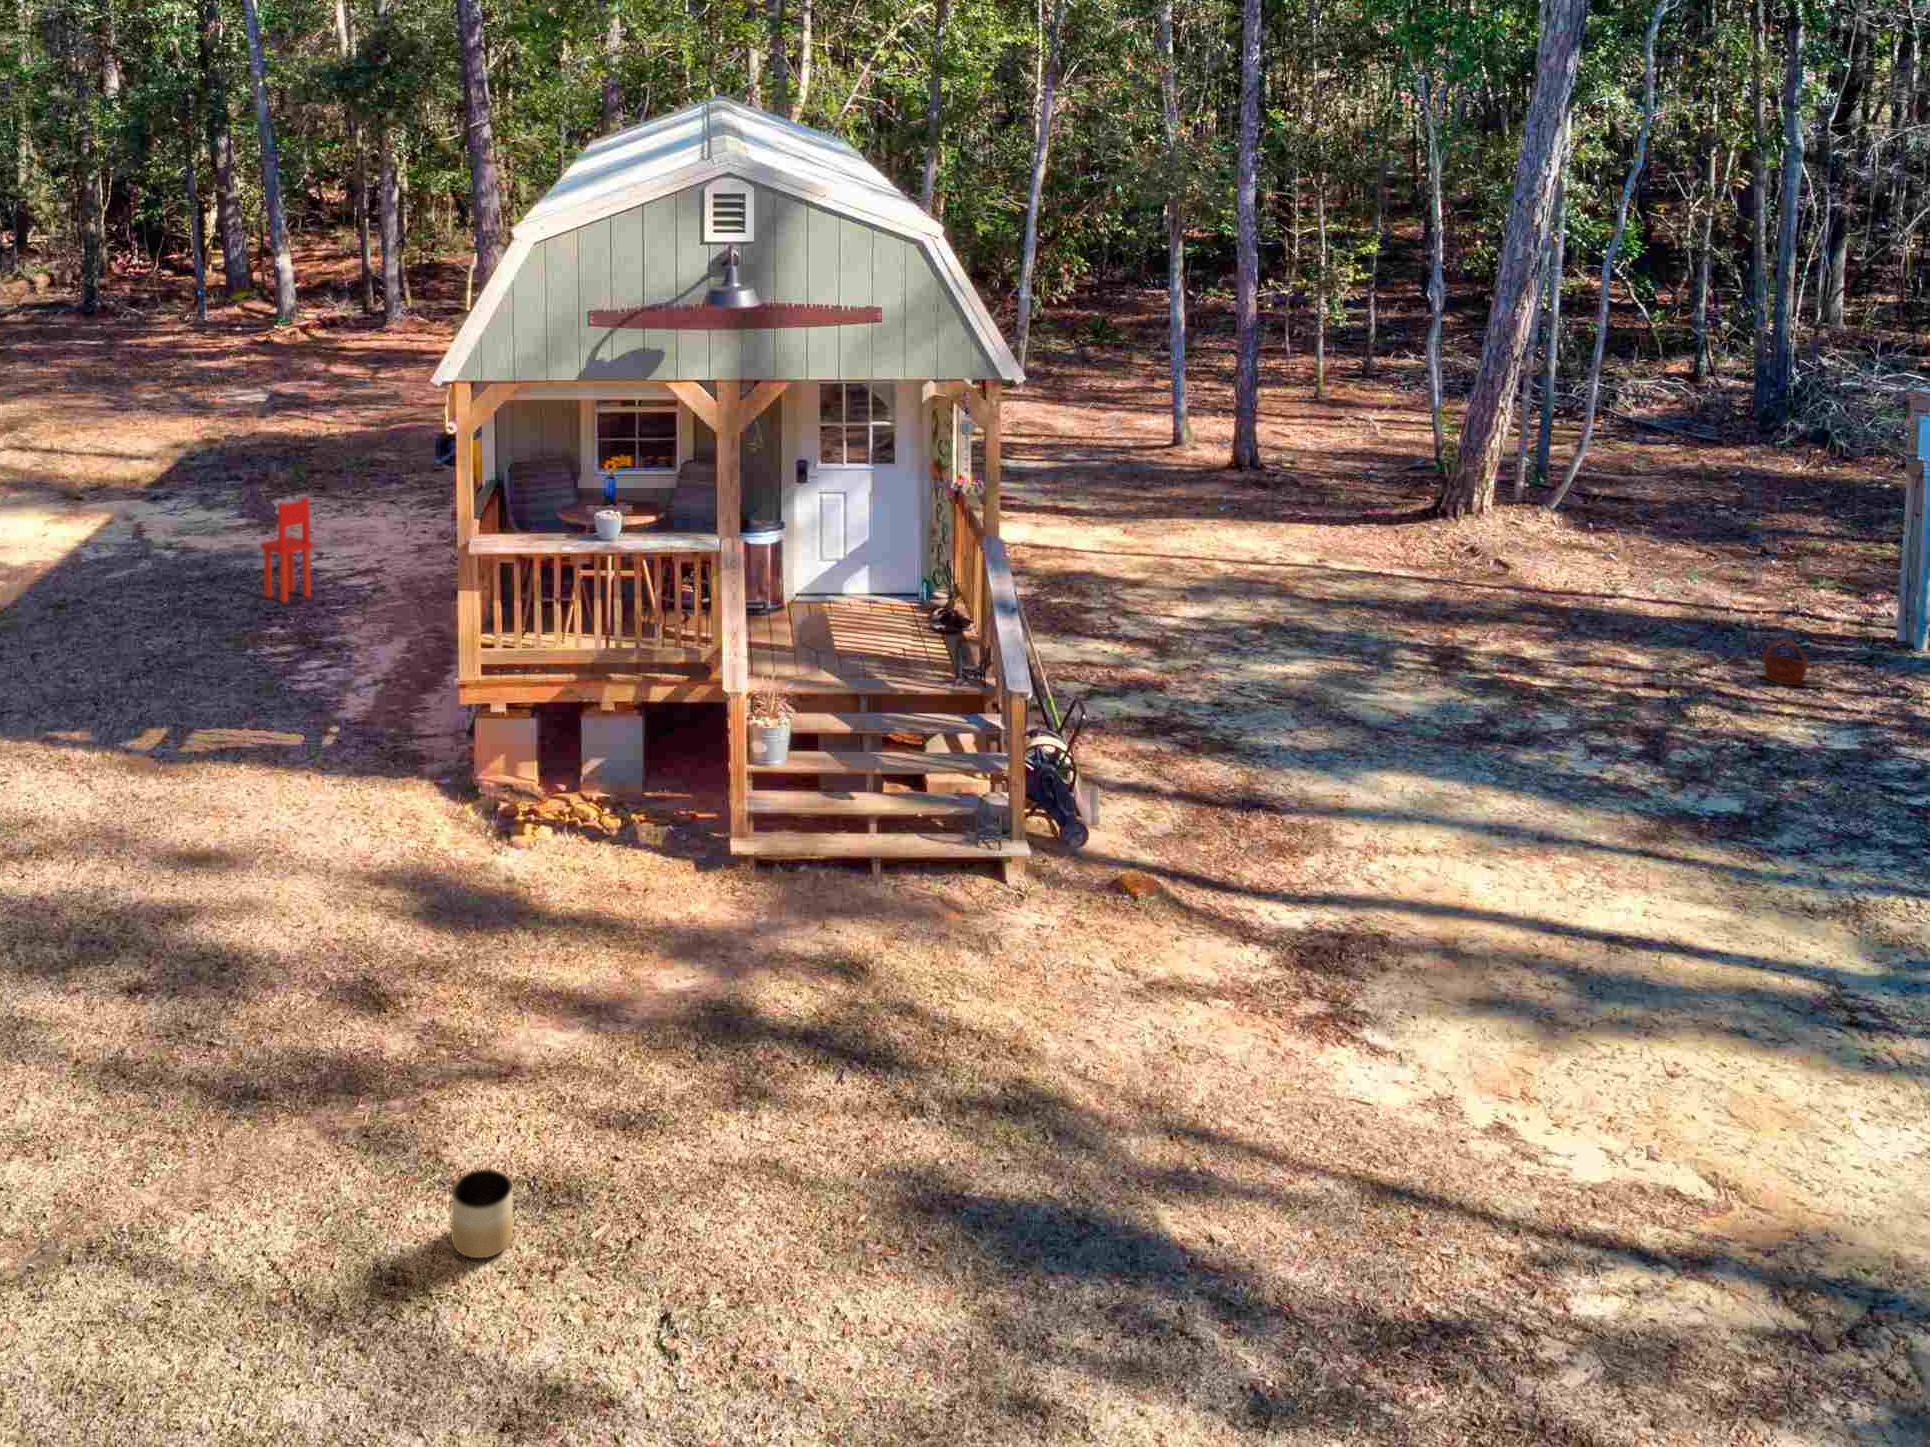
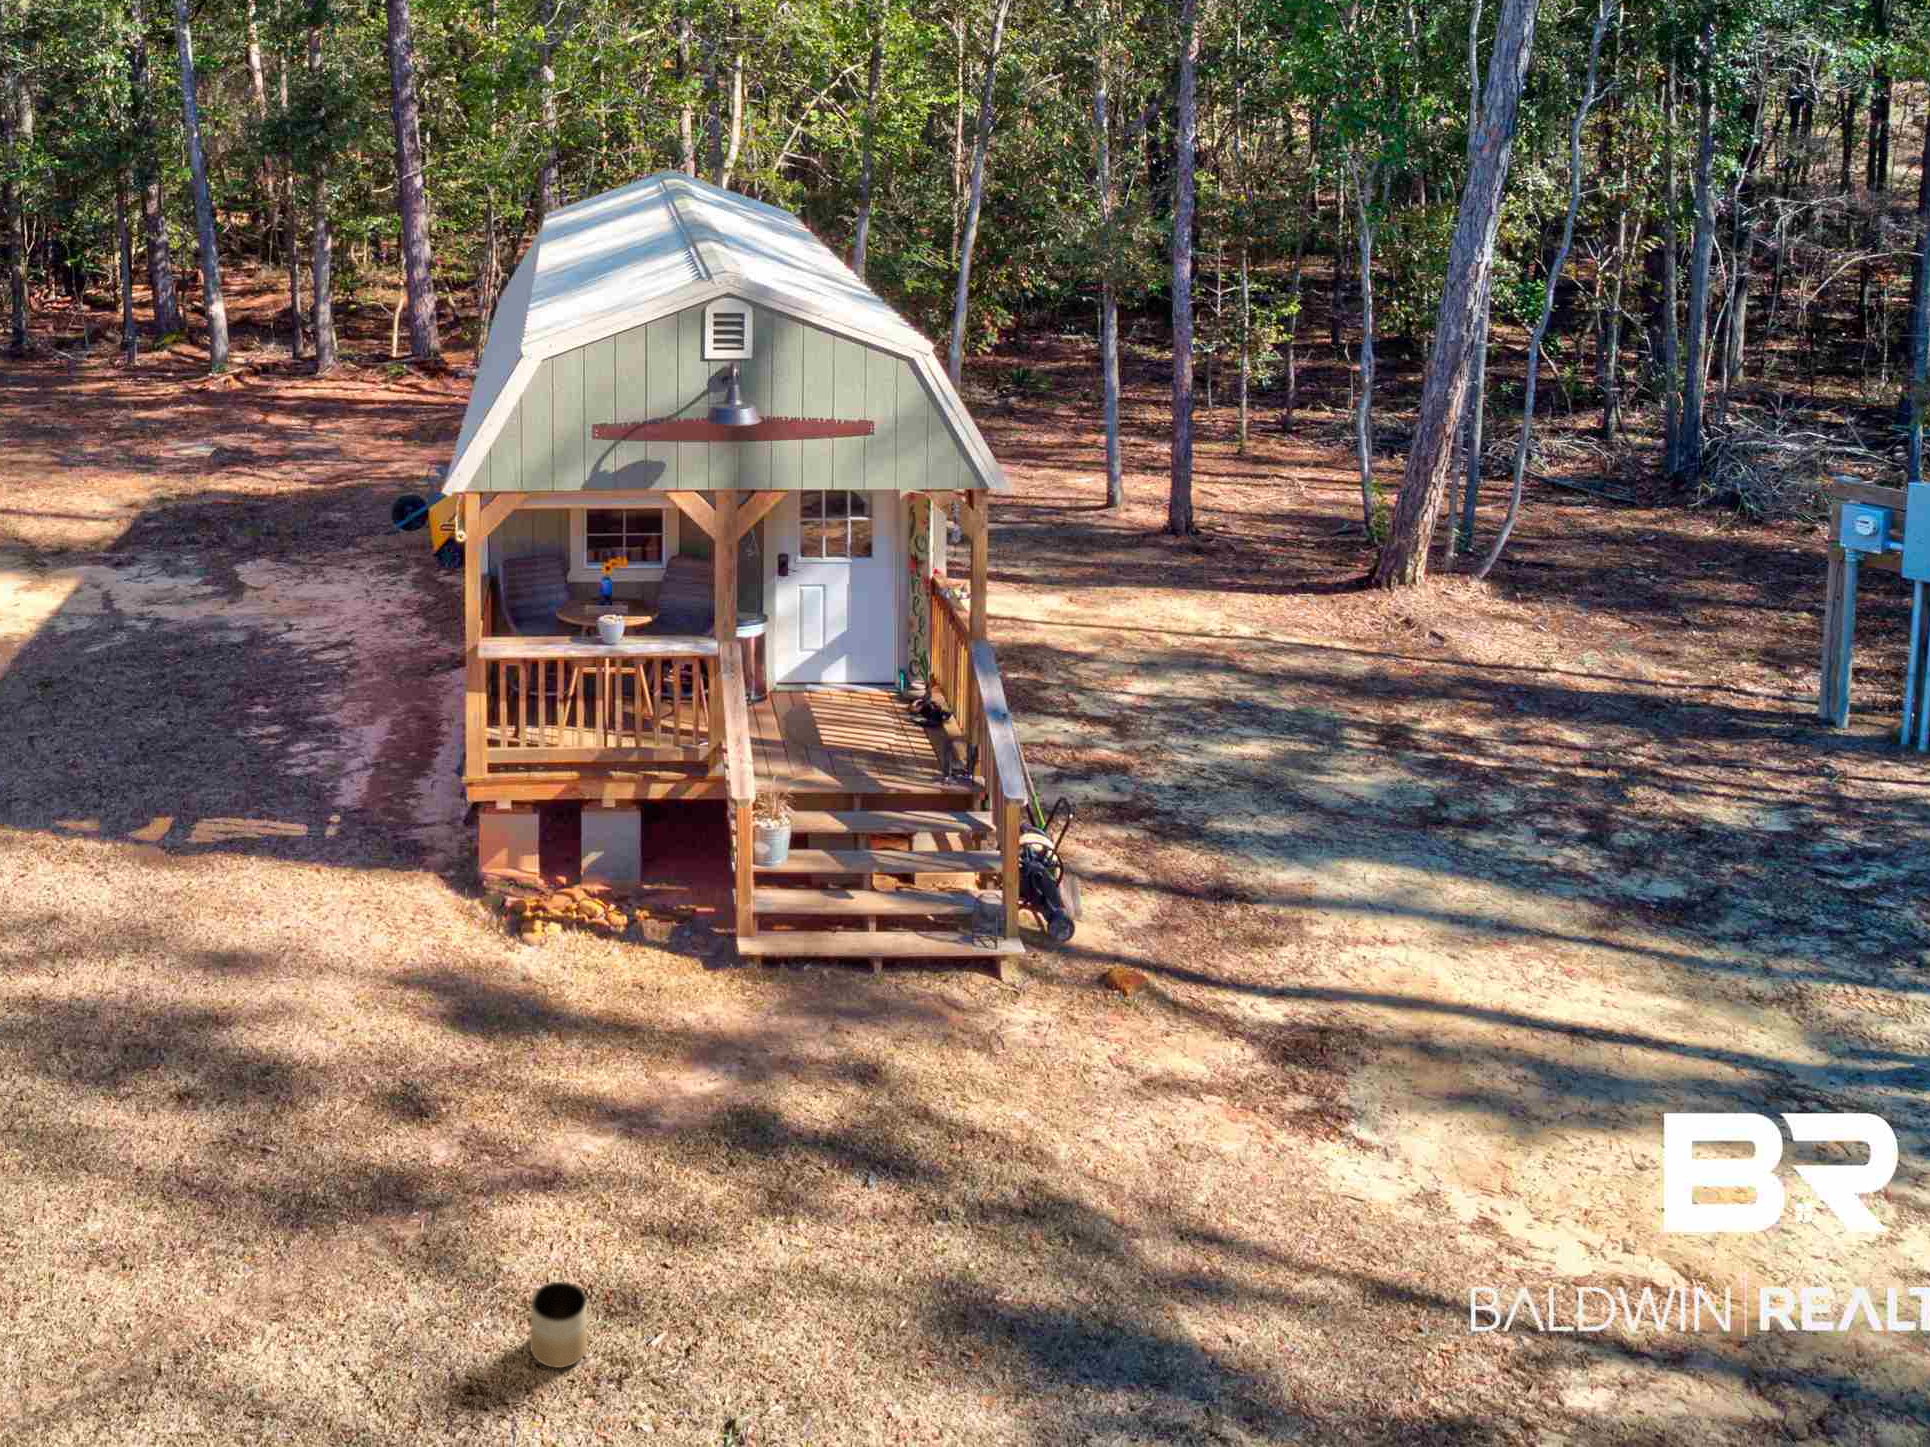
chair: present [260,497,313,602] -> none [239,578,291,682]
basket: present [1763,640,1808,685] -> none [1694,721,1739,765]

